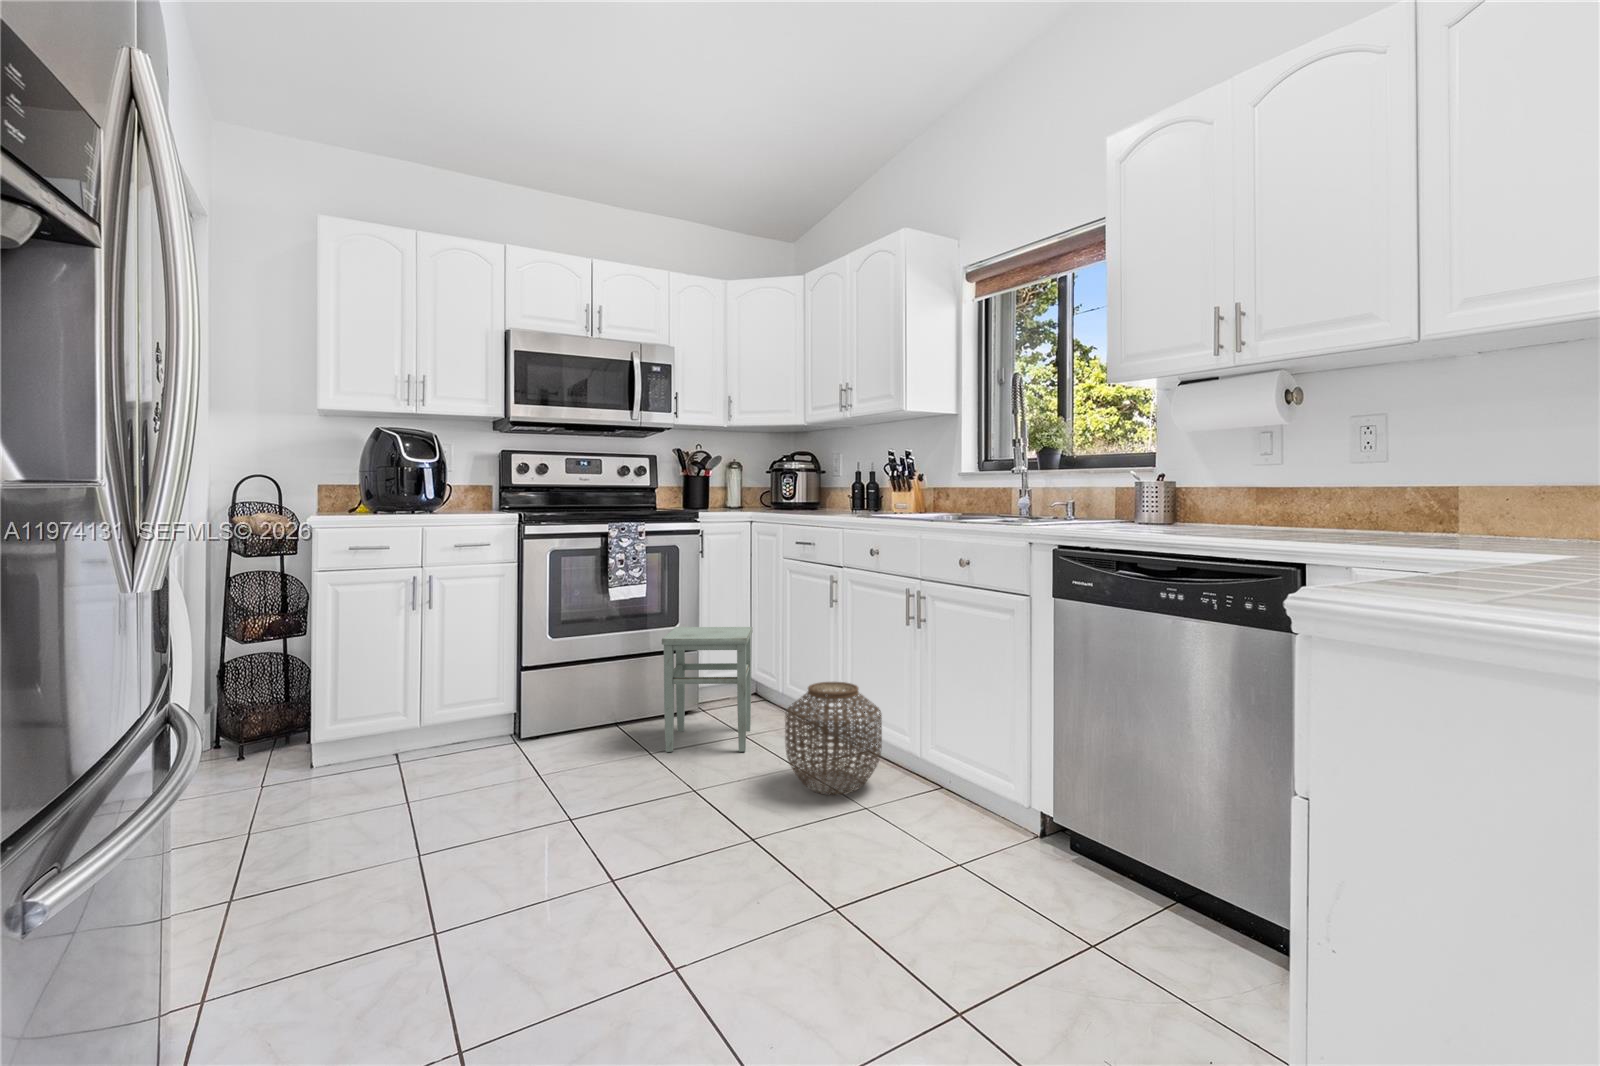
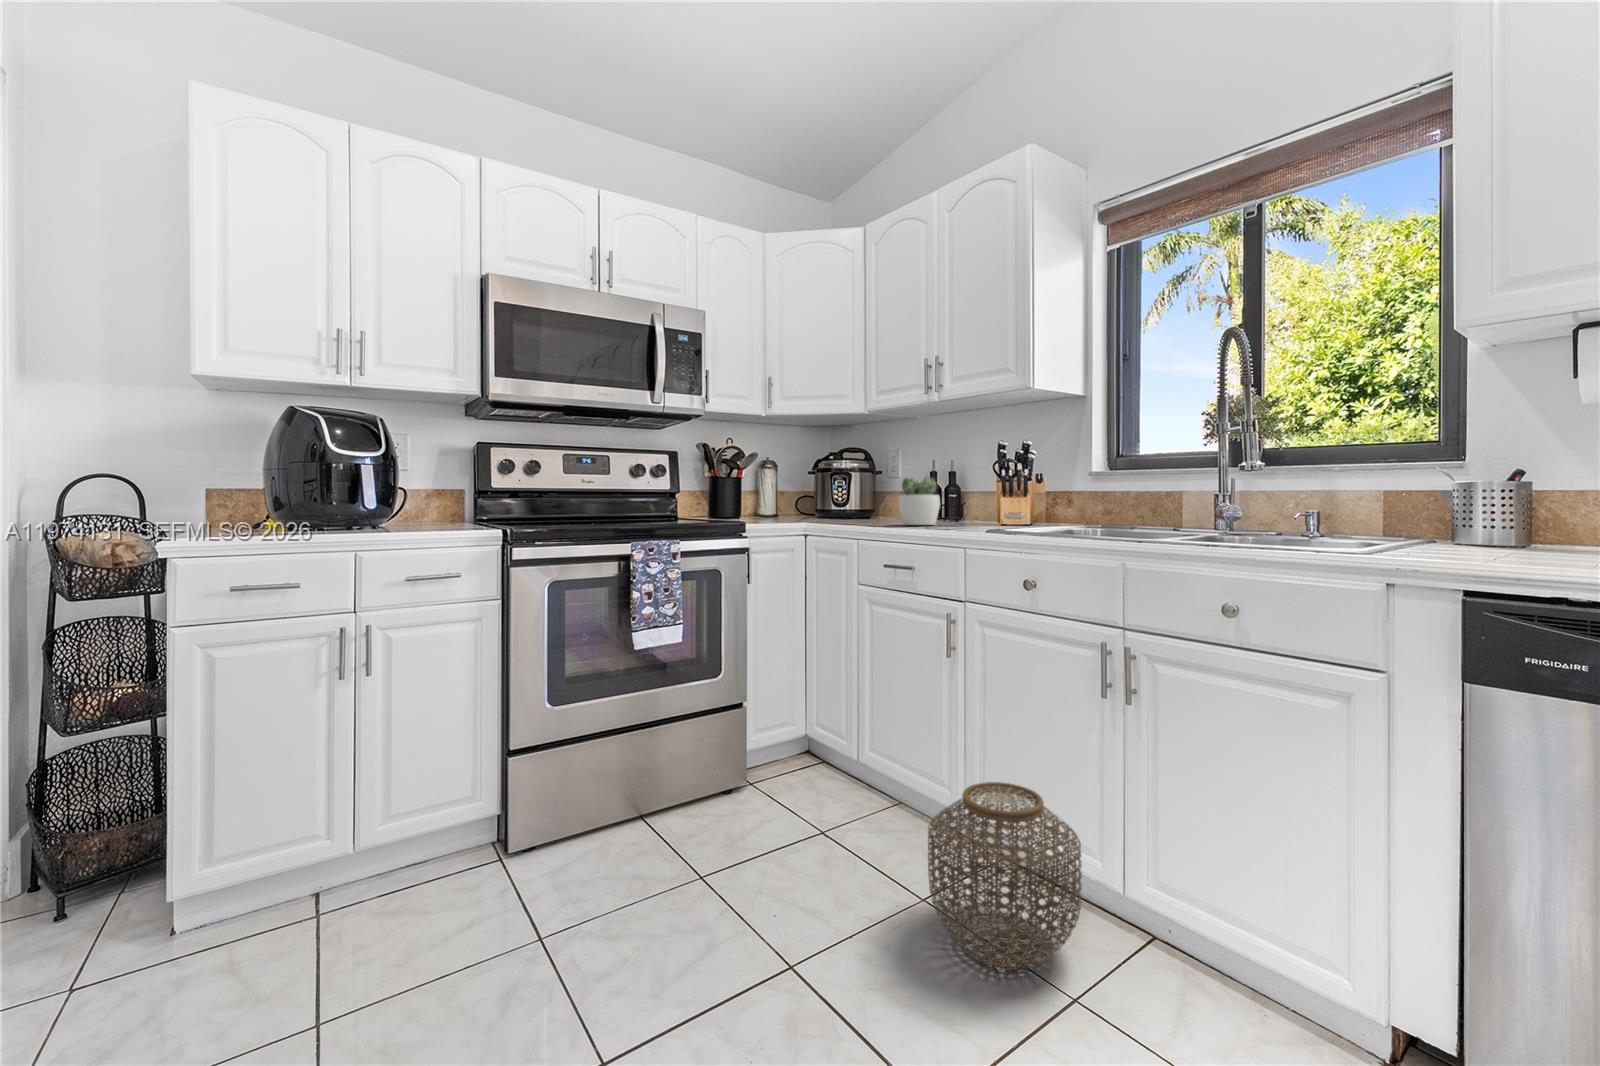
succulent plant: none [821,476,852,514] -> present [899,477,940,525]
stool: present [662,627,753,752] -> none [719,681,843,875]

